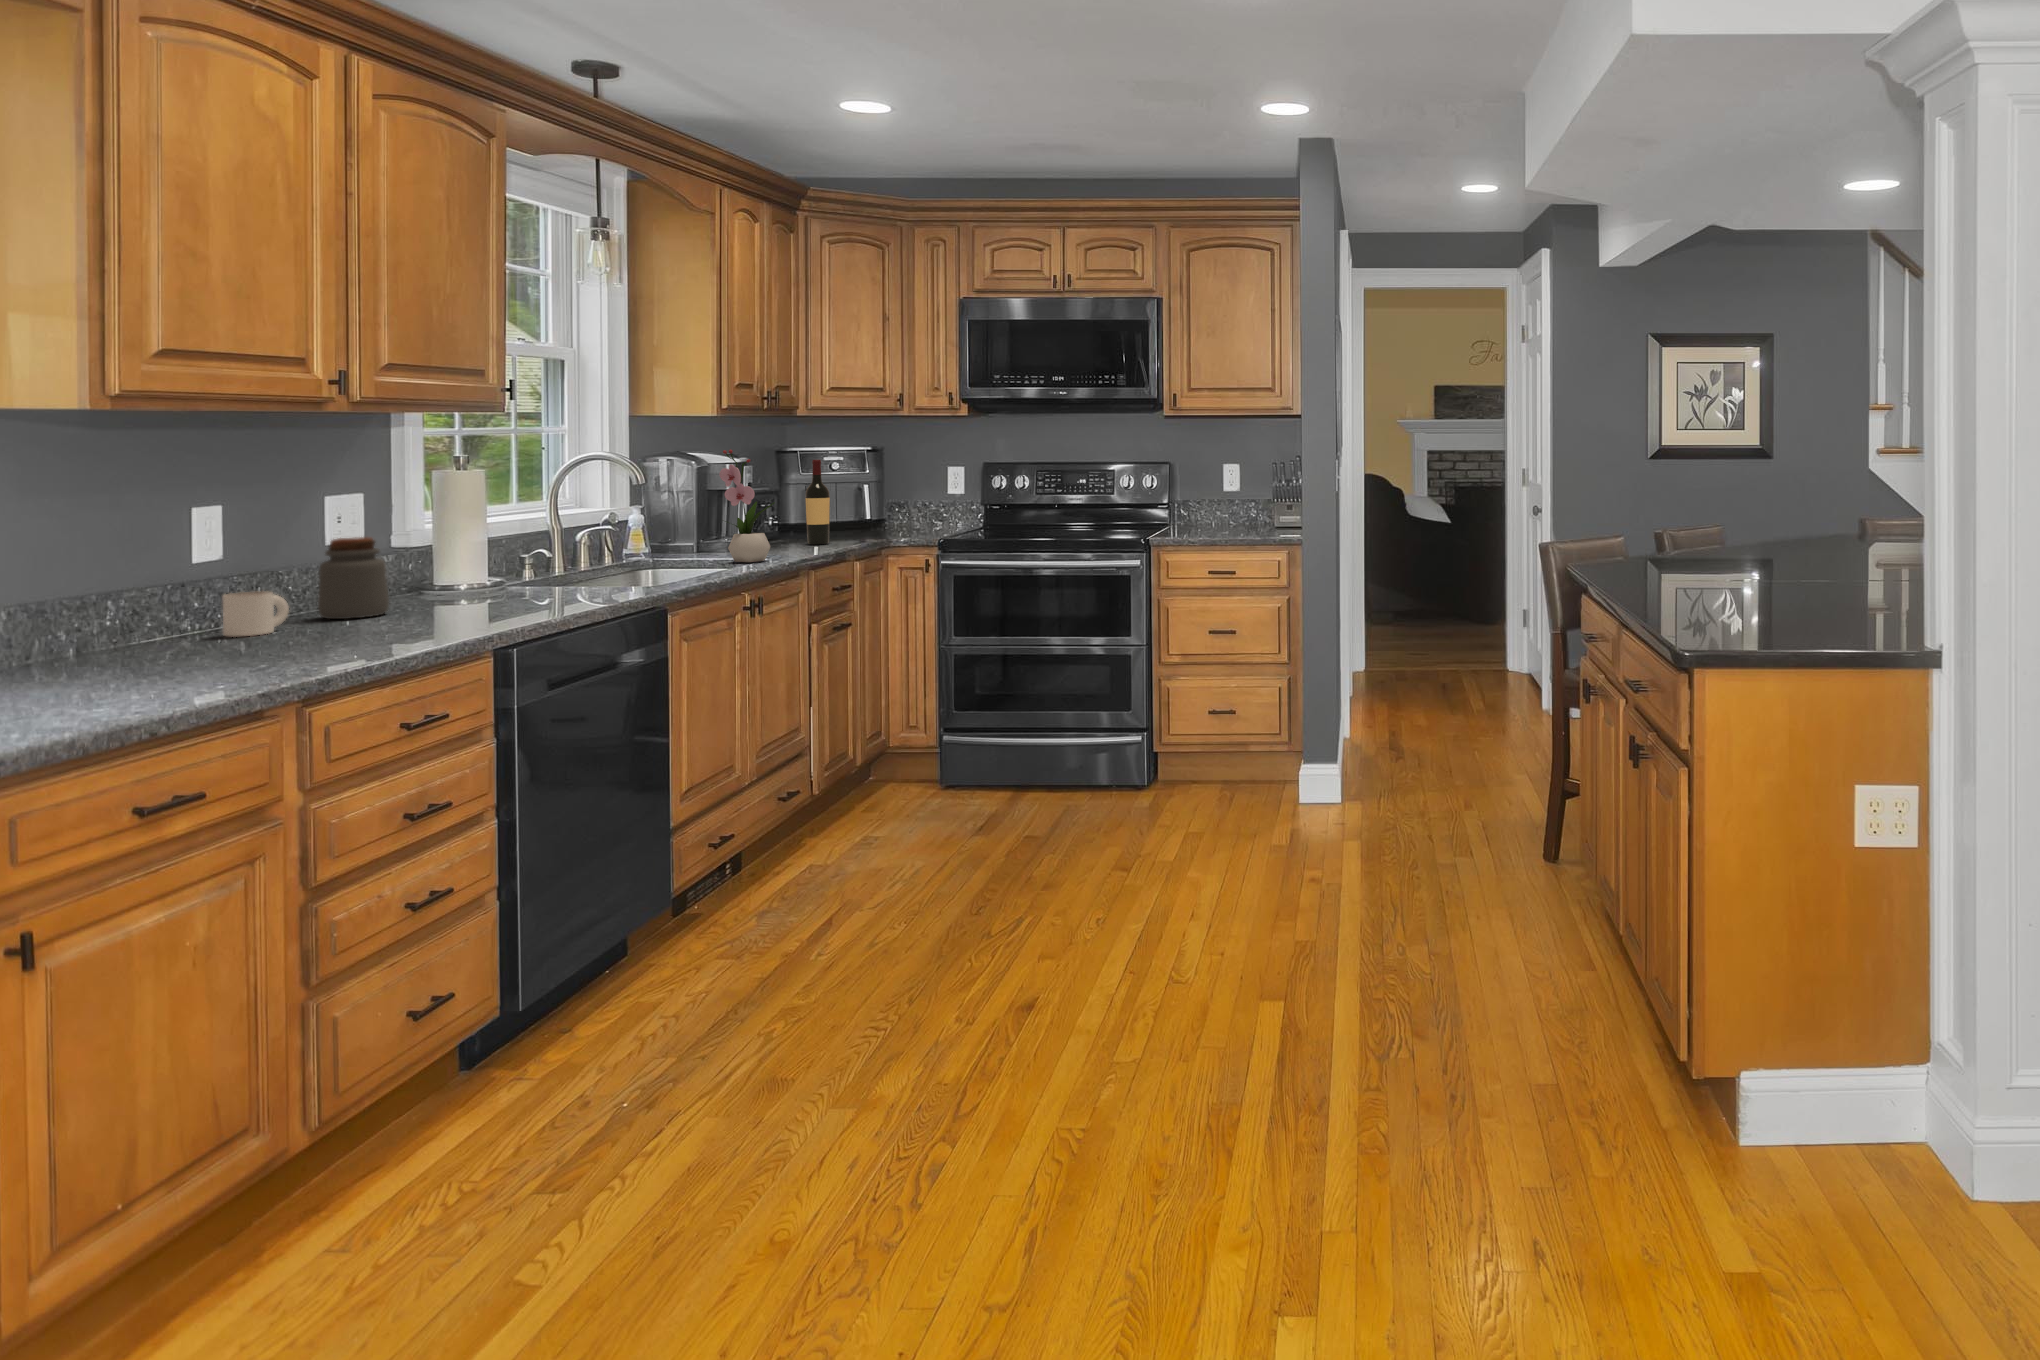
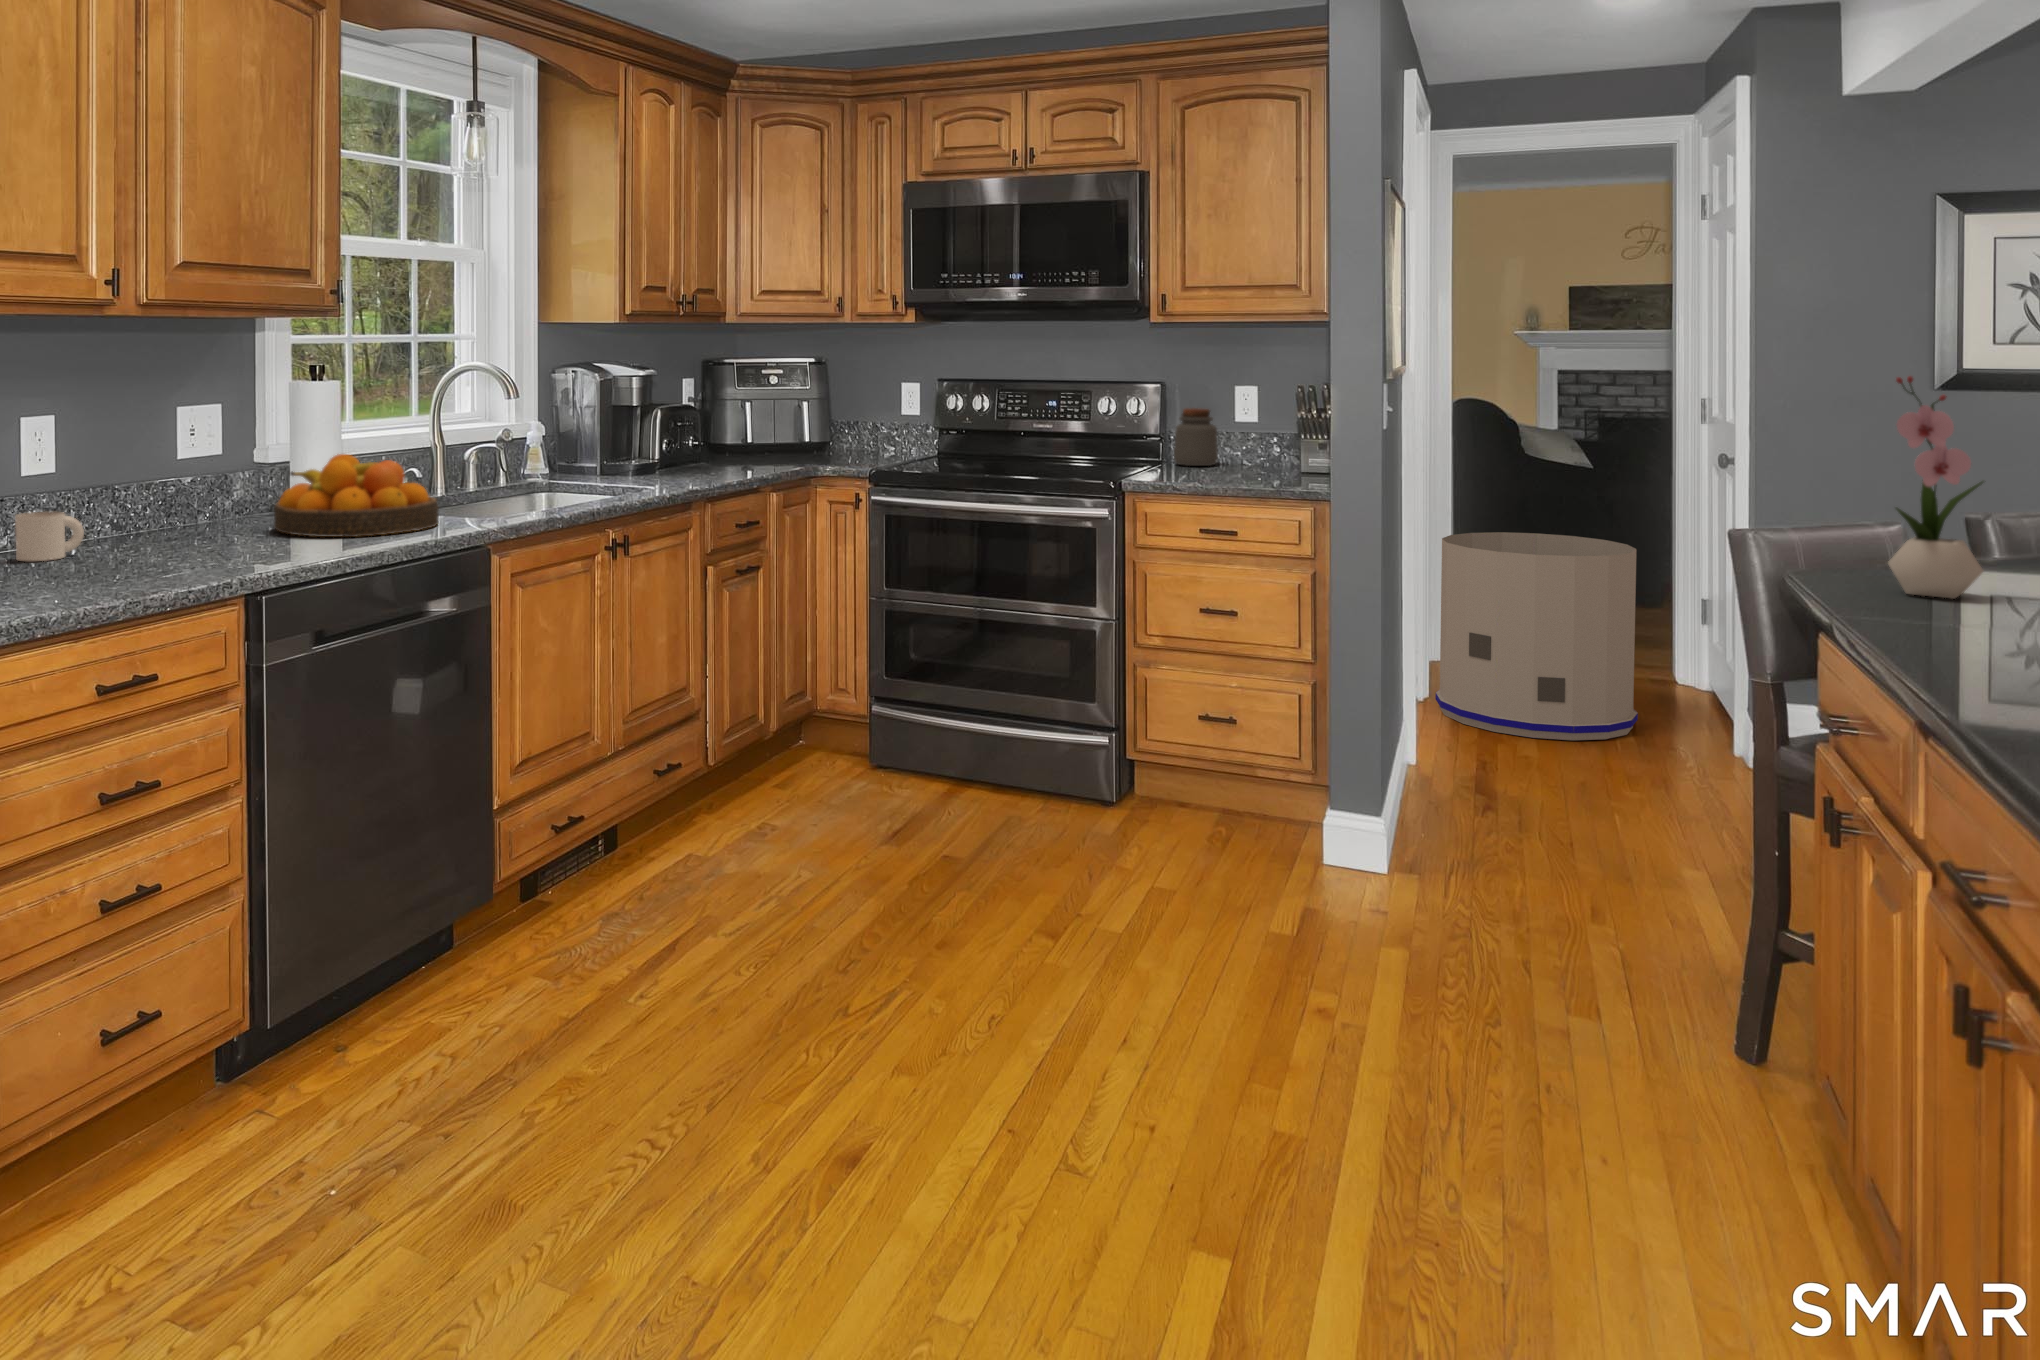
flower arrangement: present [719,450,775,562] -> present [1888,376,1983,599]
wine bottle: present [805,460,830,545] -> none [718,374,744,472]
fruit bowl: none [450,534,611,605] -> present [274,454,439,537]
jar: present [318,537,389,619] -> present [1174,408,1218,466]
trash can: none [1361,569,1491,713] -> present [1435,532,1638,740]

